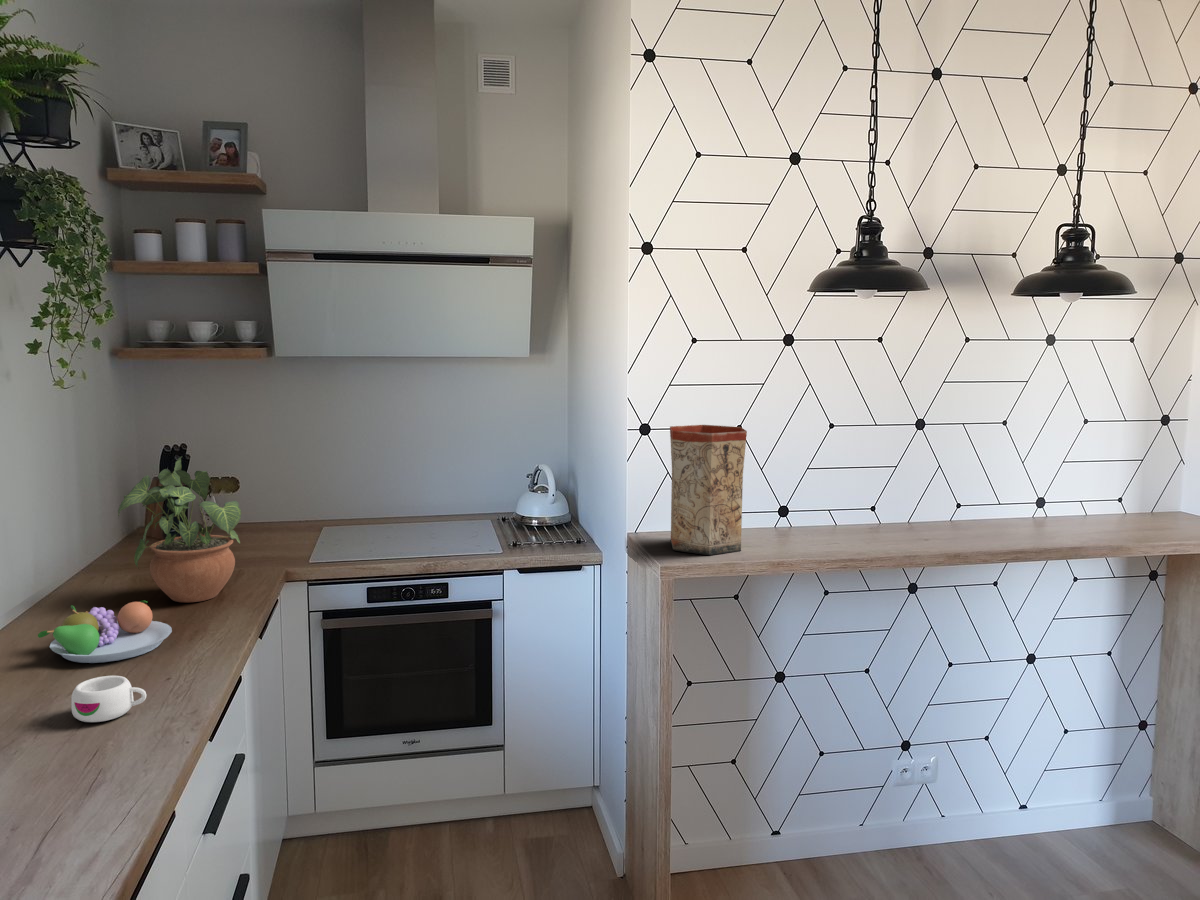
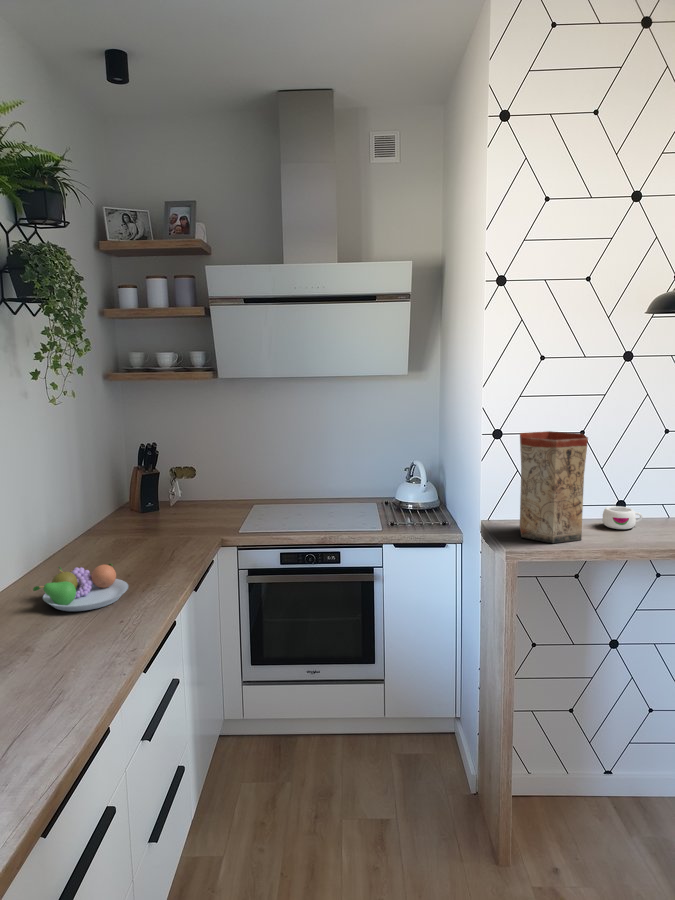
potted plant: present [118,456,241,602] -> none [97,454,184,563]
mug: present [71,676,146,722] -> present [602,506,643,529]

